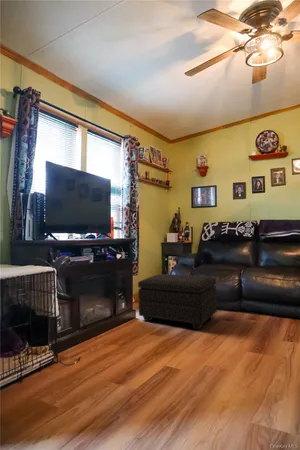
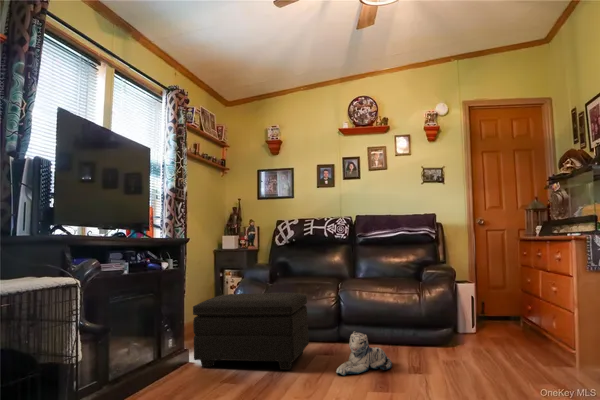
plush toy: none [231,308,276,339] -> present [336,331,392,376]

